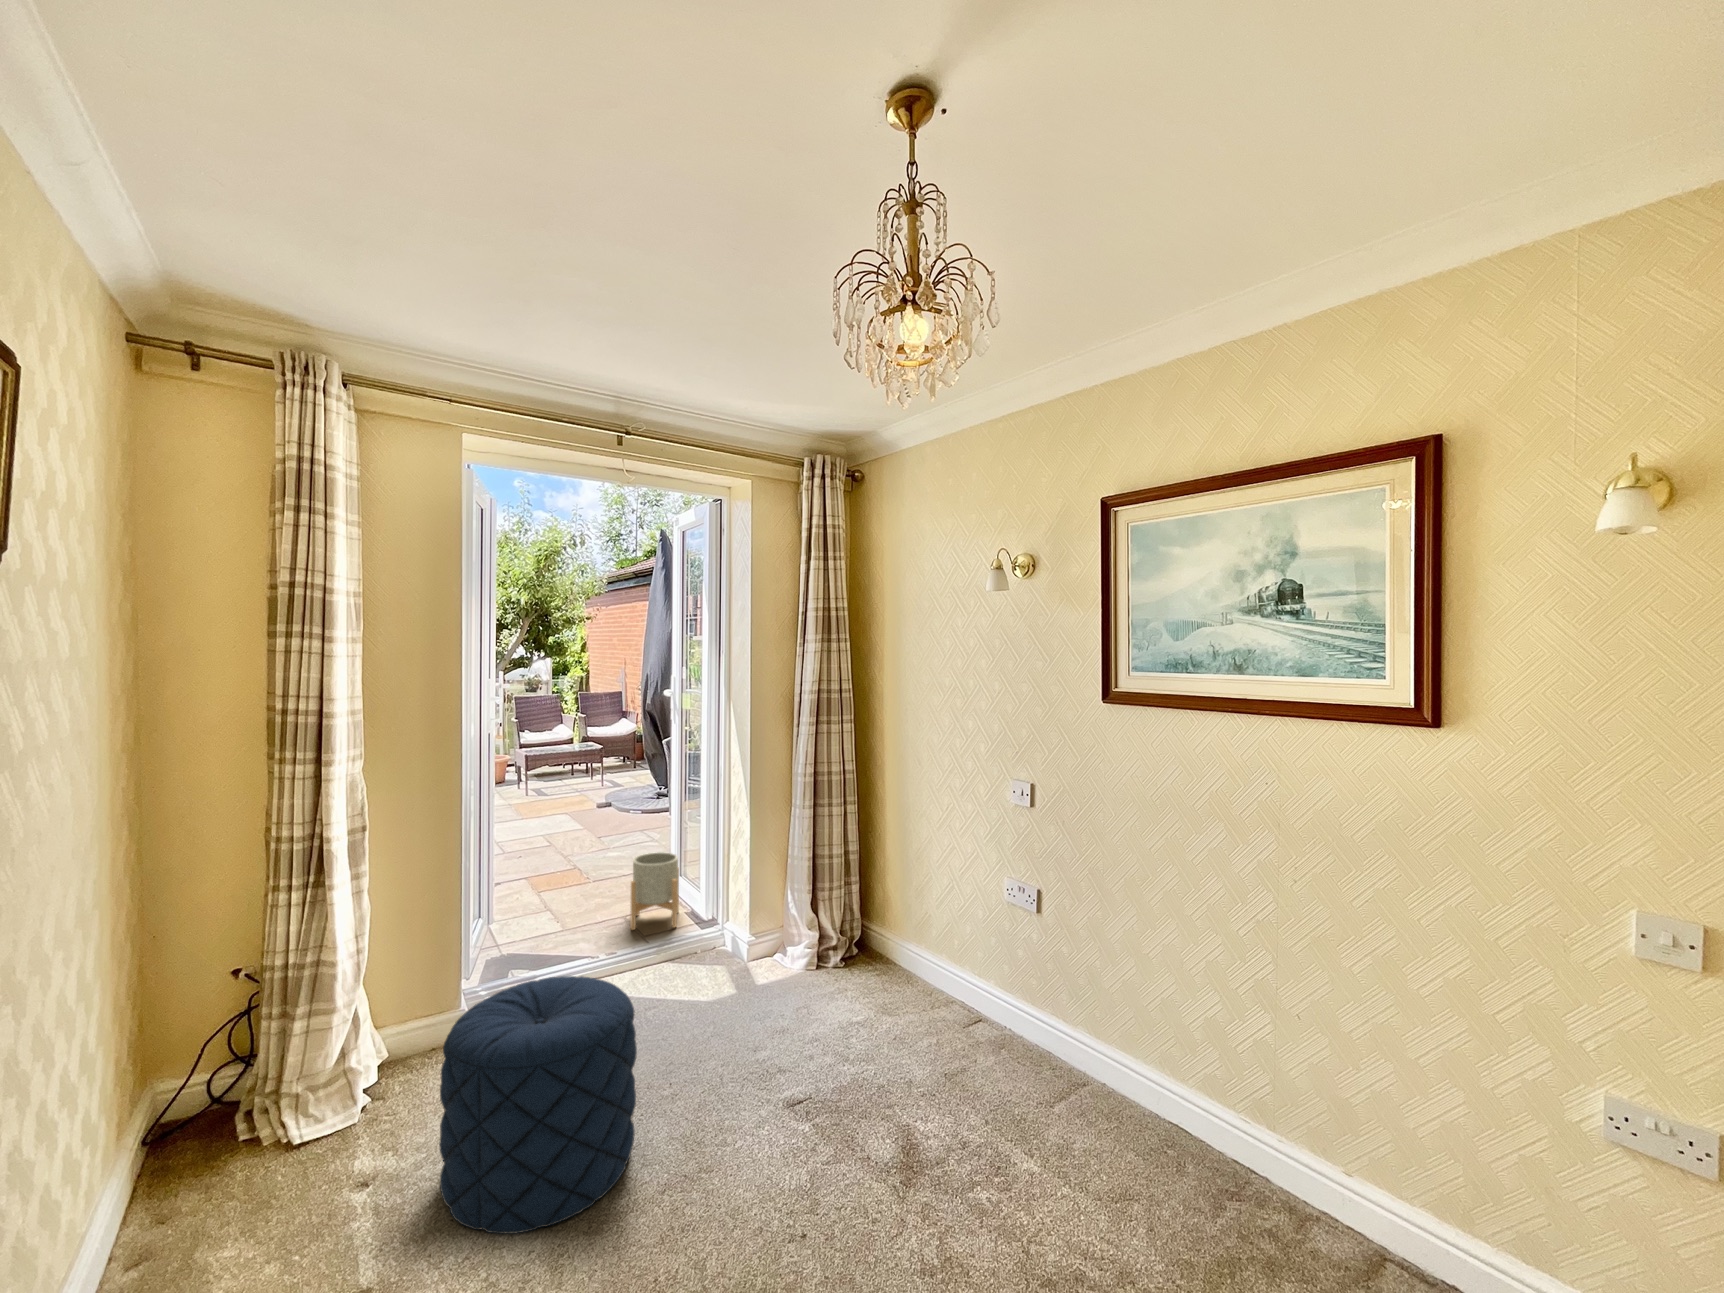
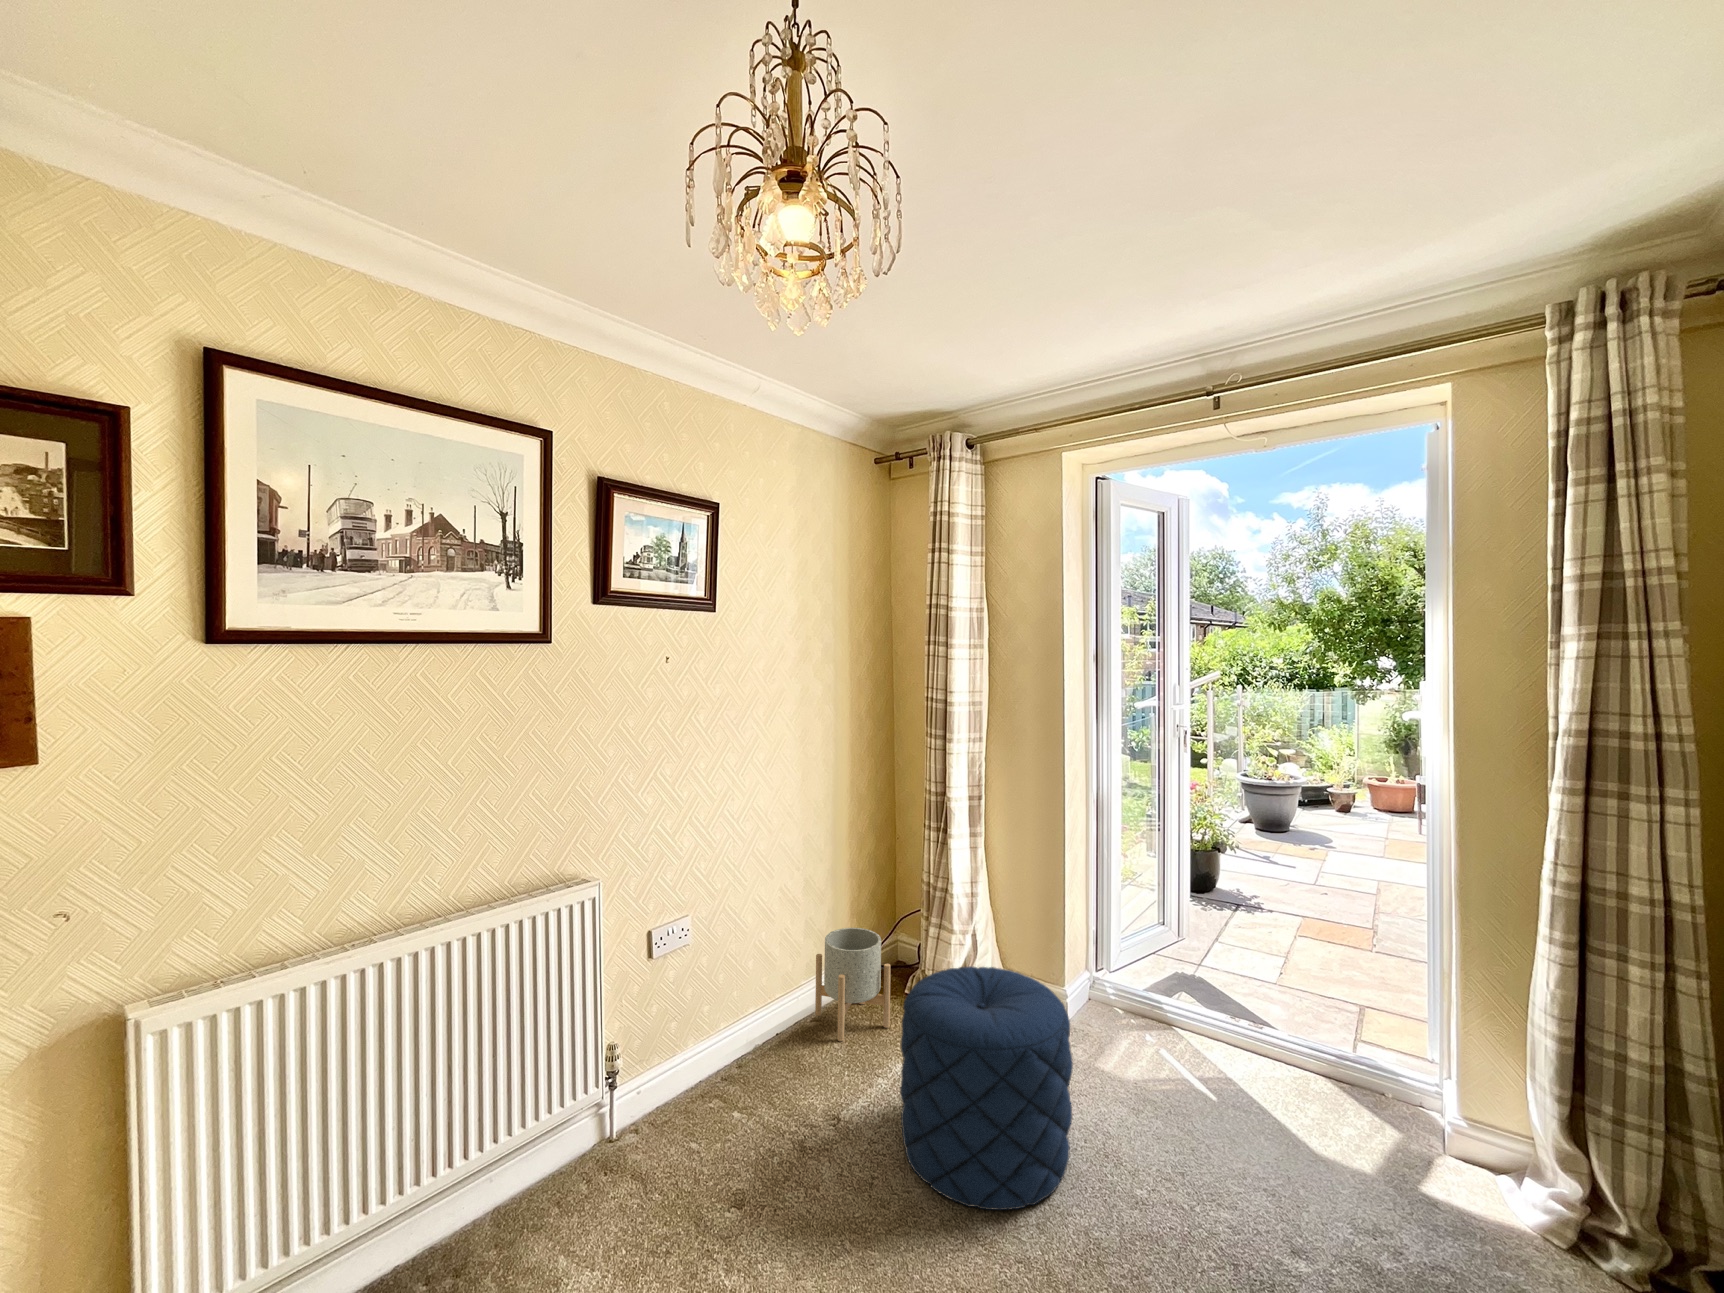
planter: present [630,852,679,930] -> present [815,928,890,1041]

